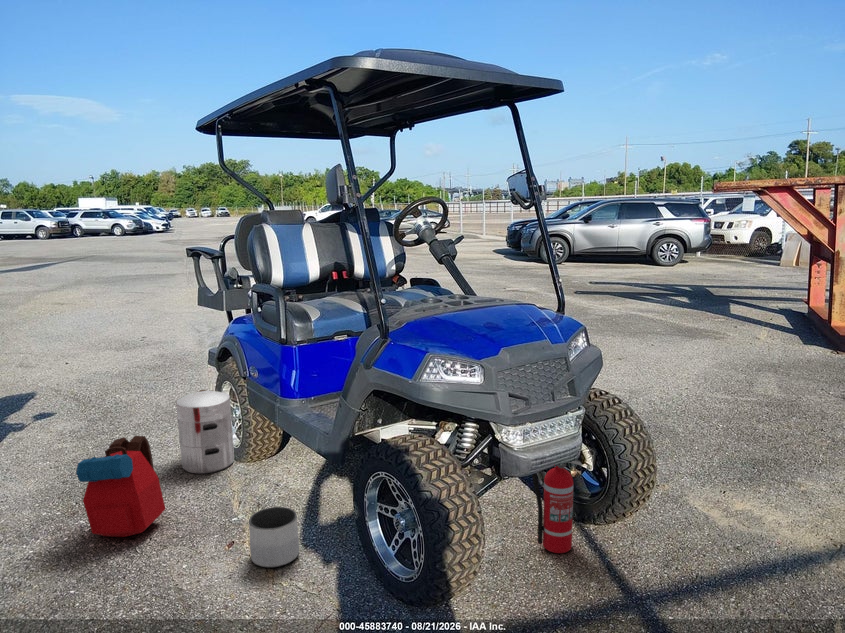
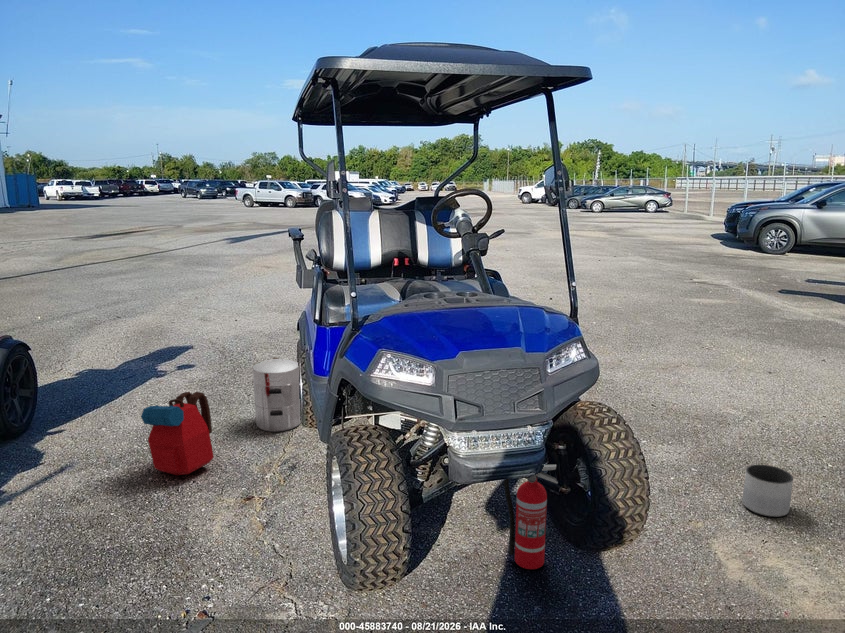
planter: present [249,507,299,568] -> present [742,465,793,517]

